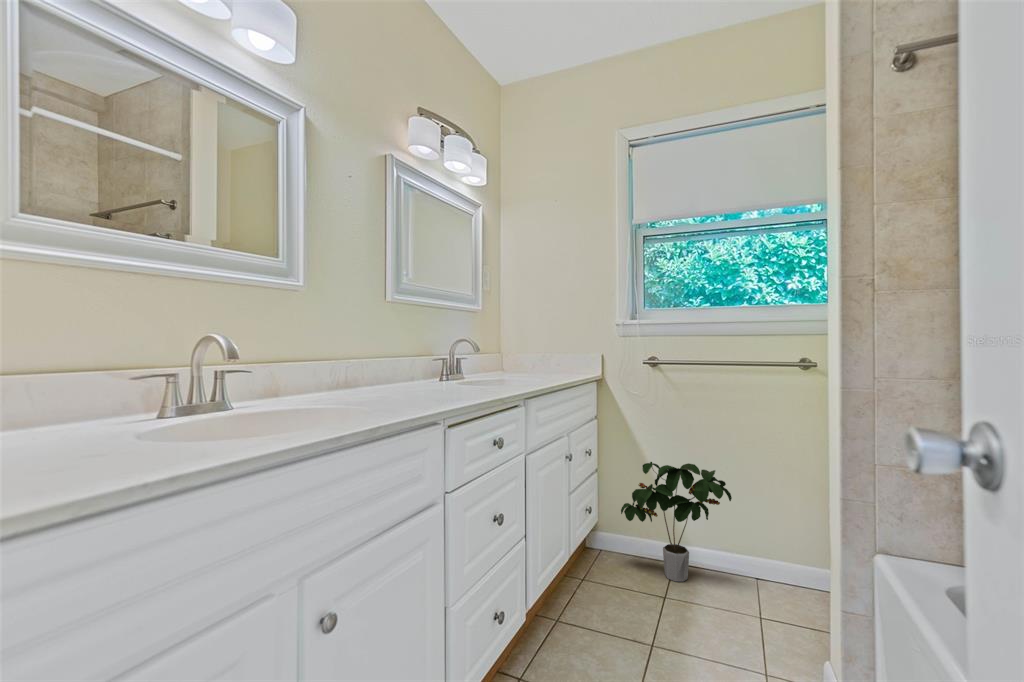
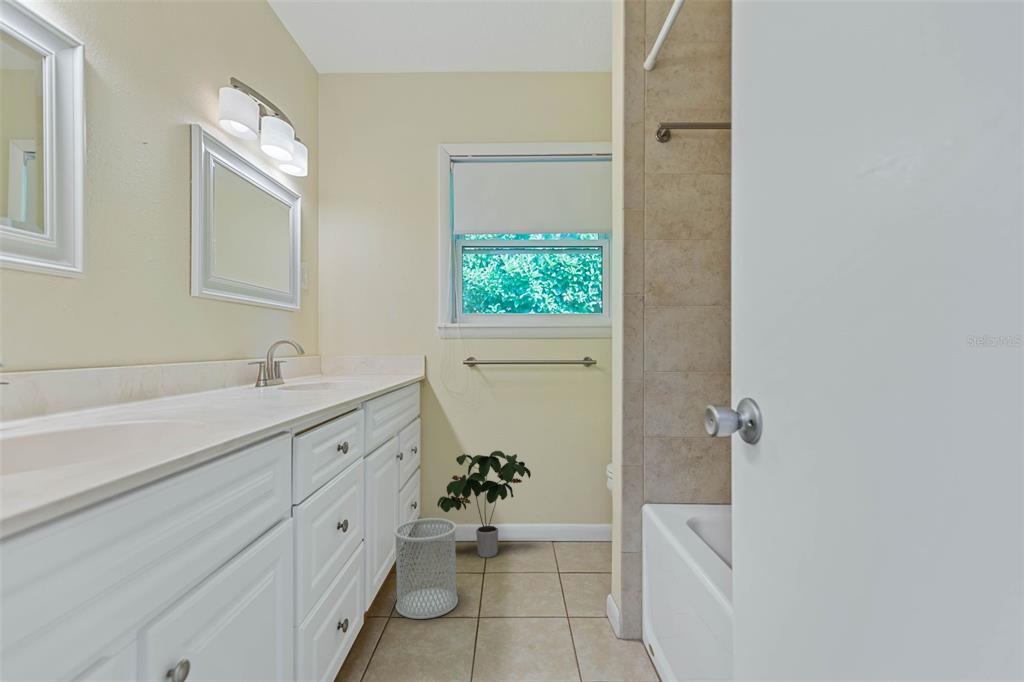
wastebasket: none [555,527,622,640] -> present [394,518,458,619]

